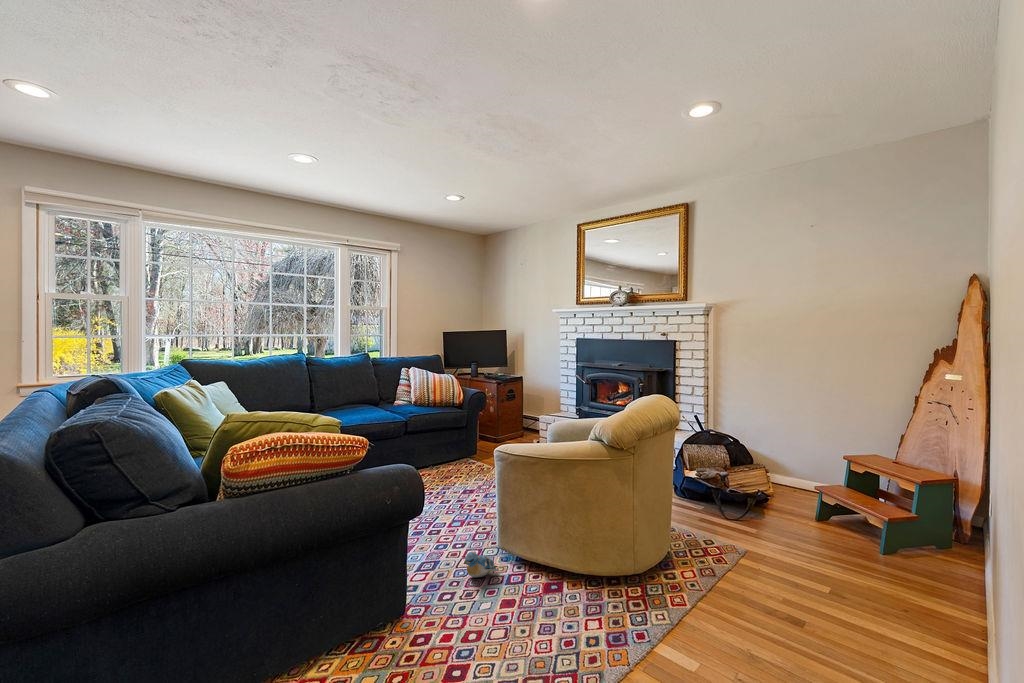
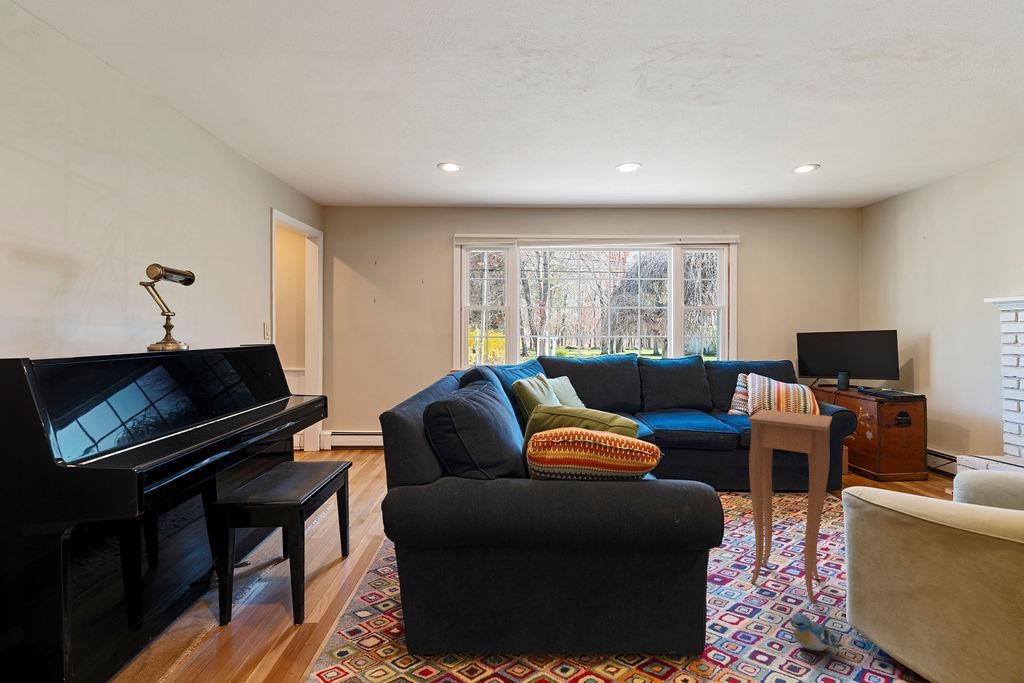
side table: none [428,397,483,542] -> present [748,409,832,601]

